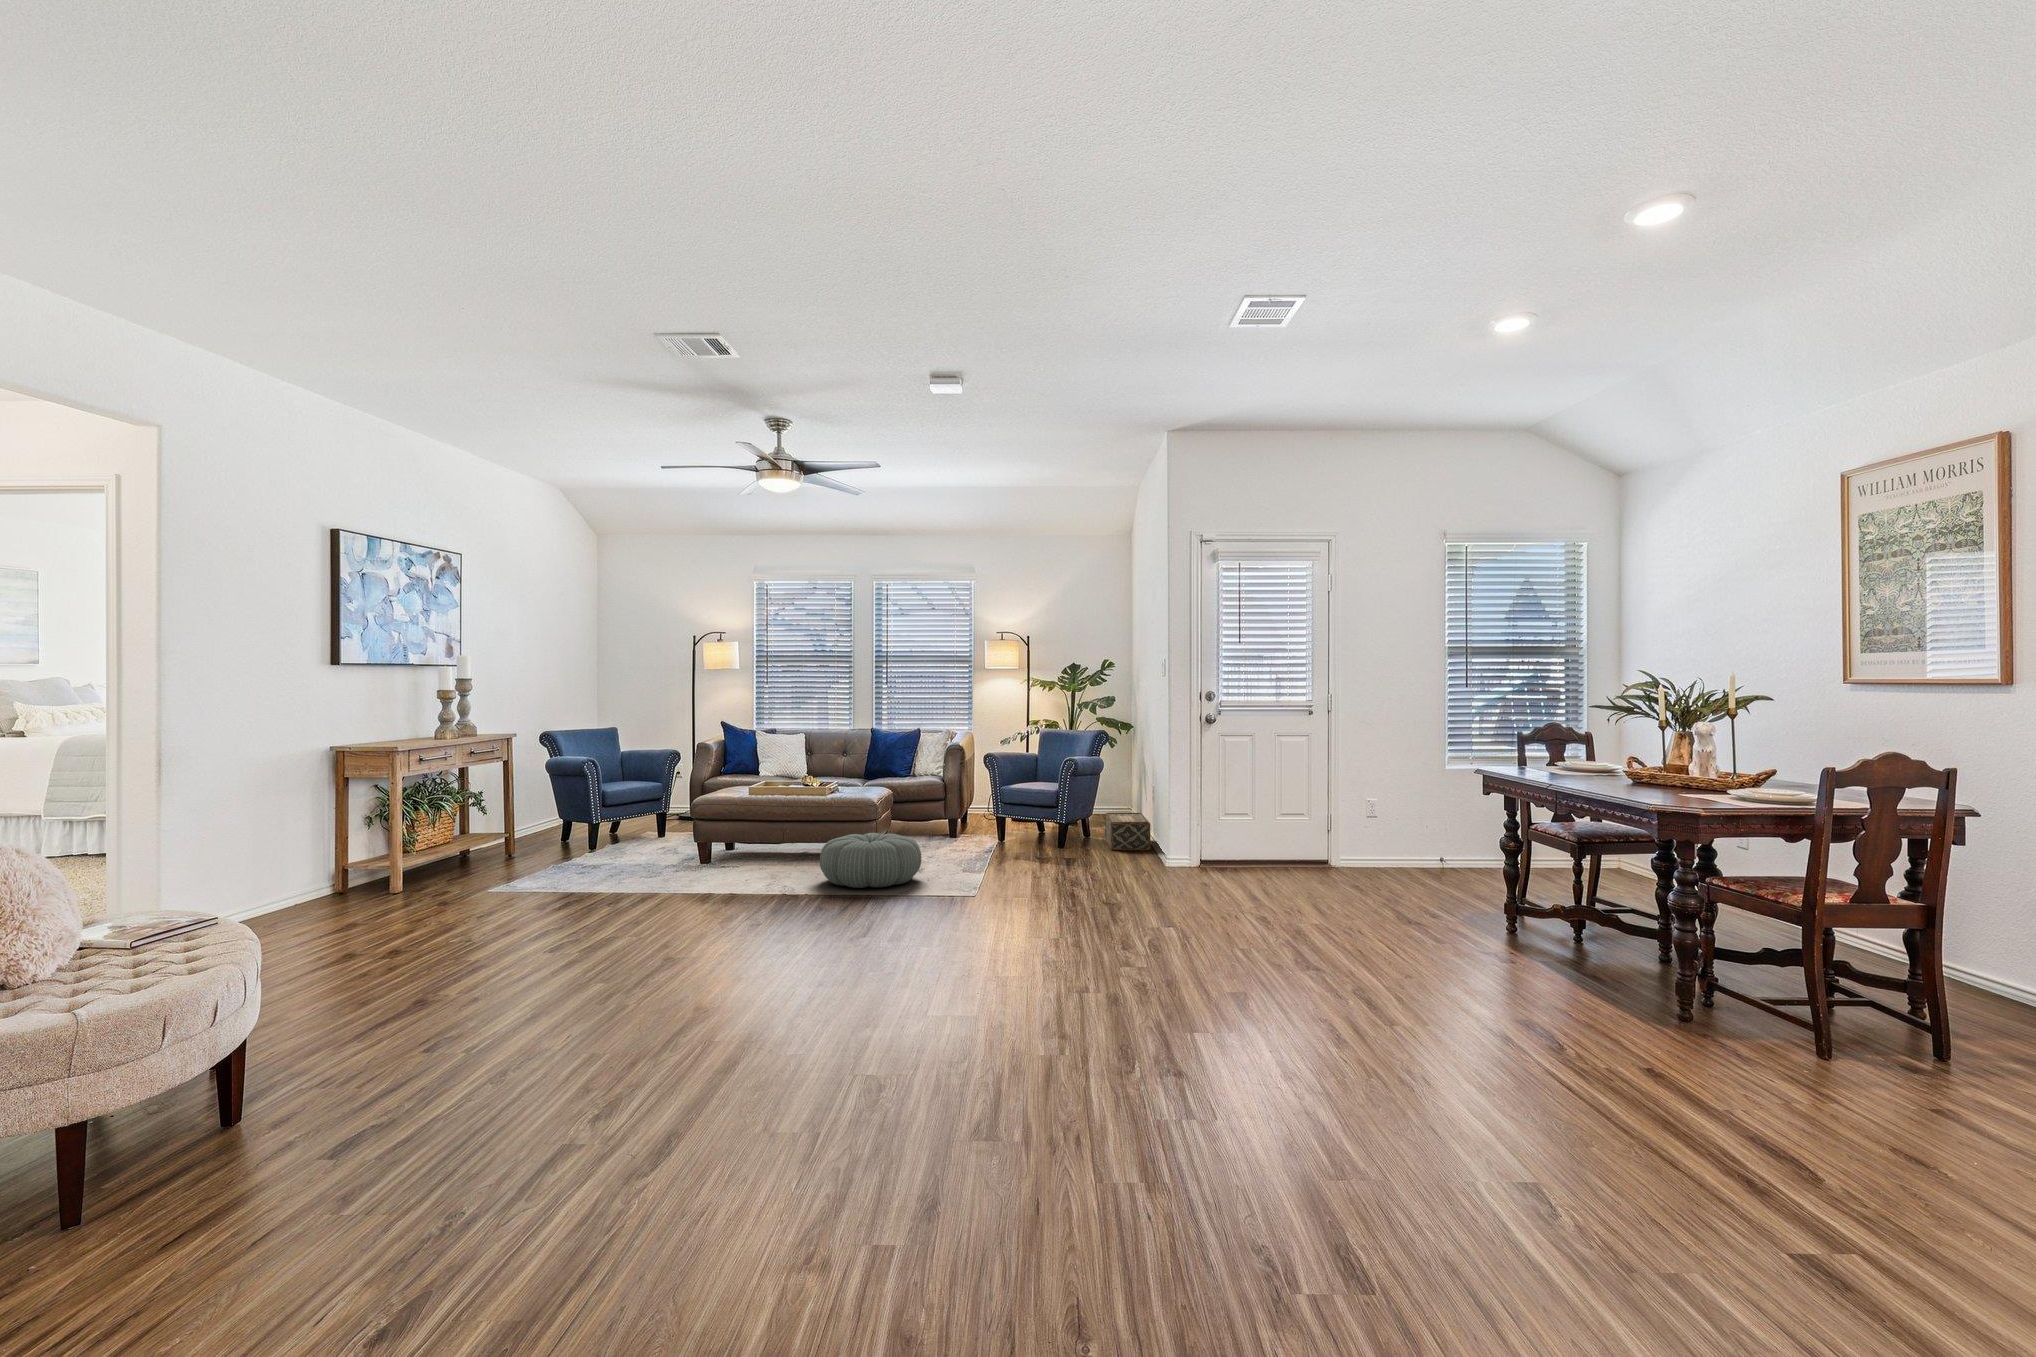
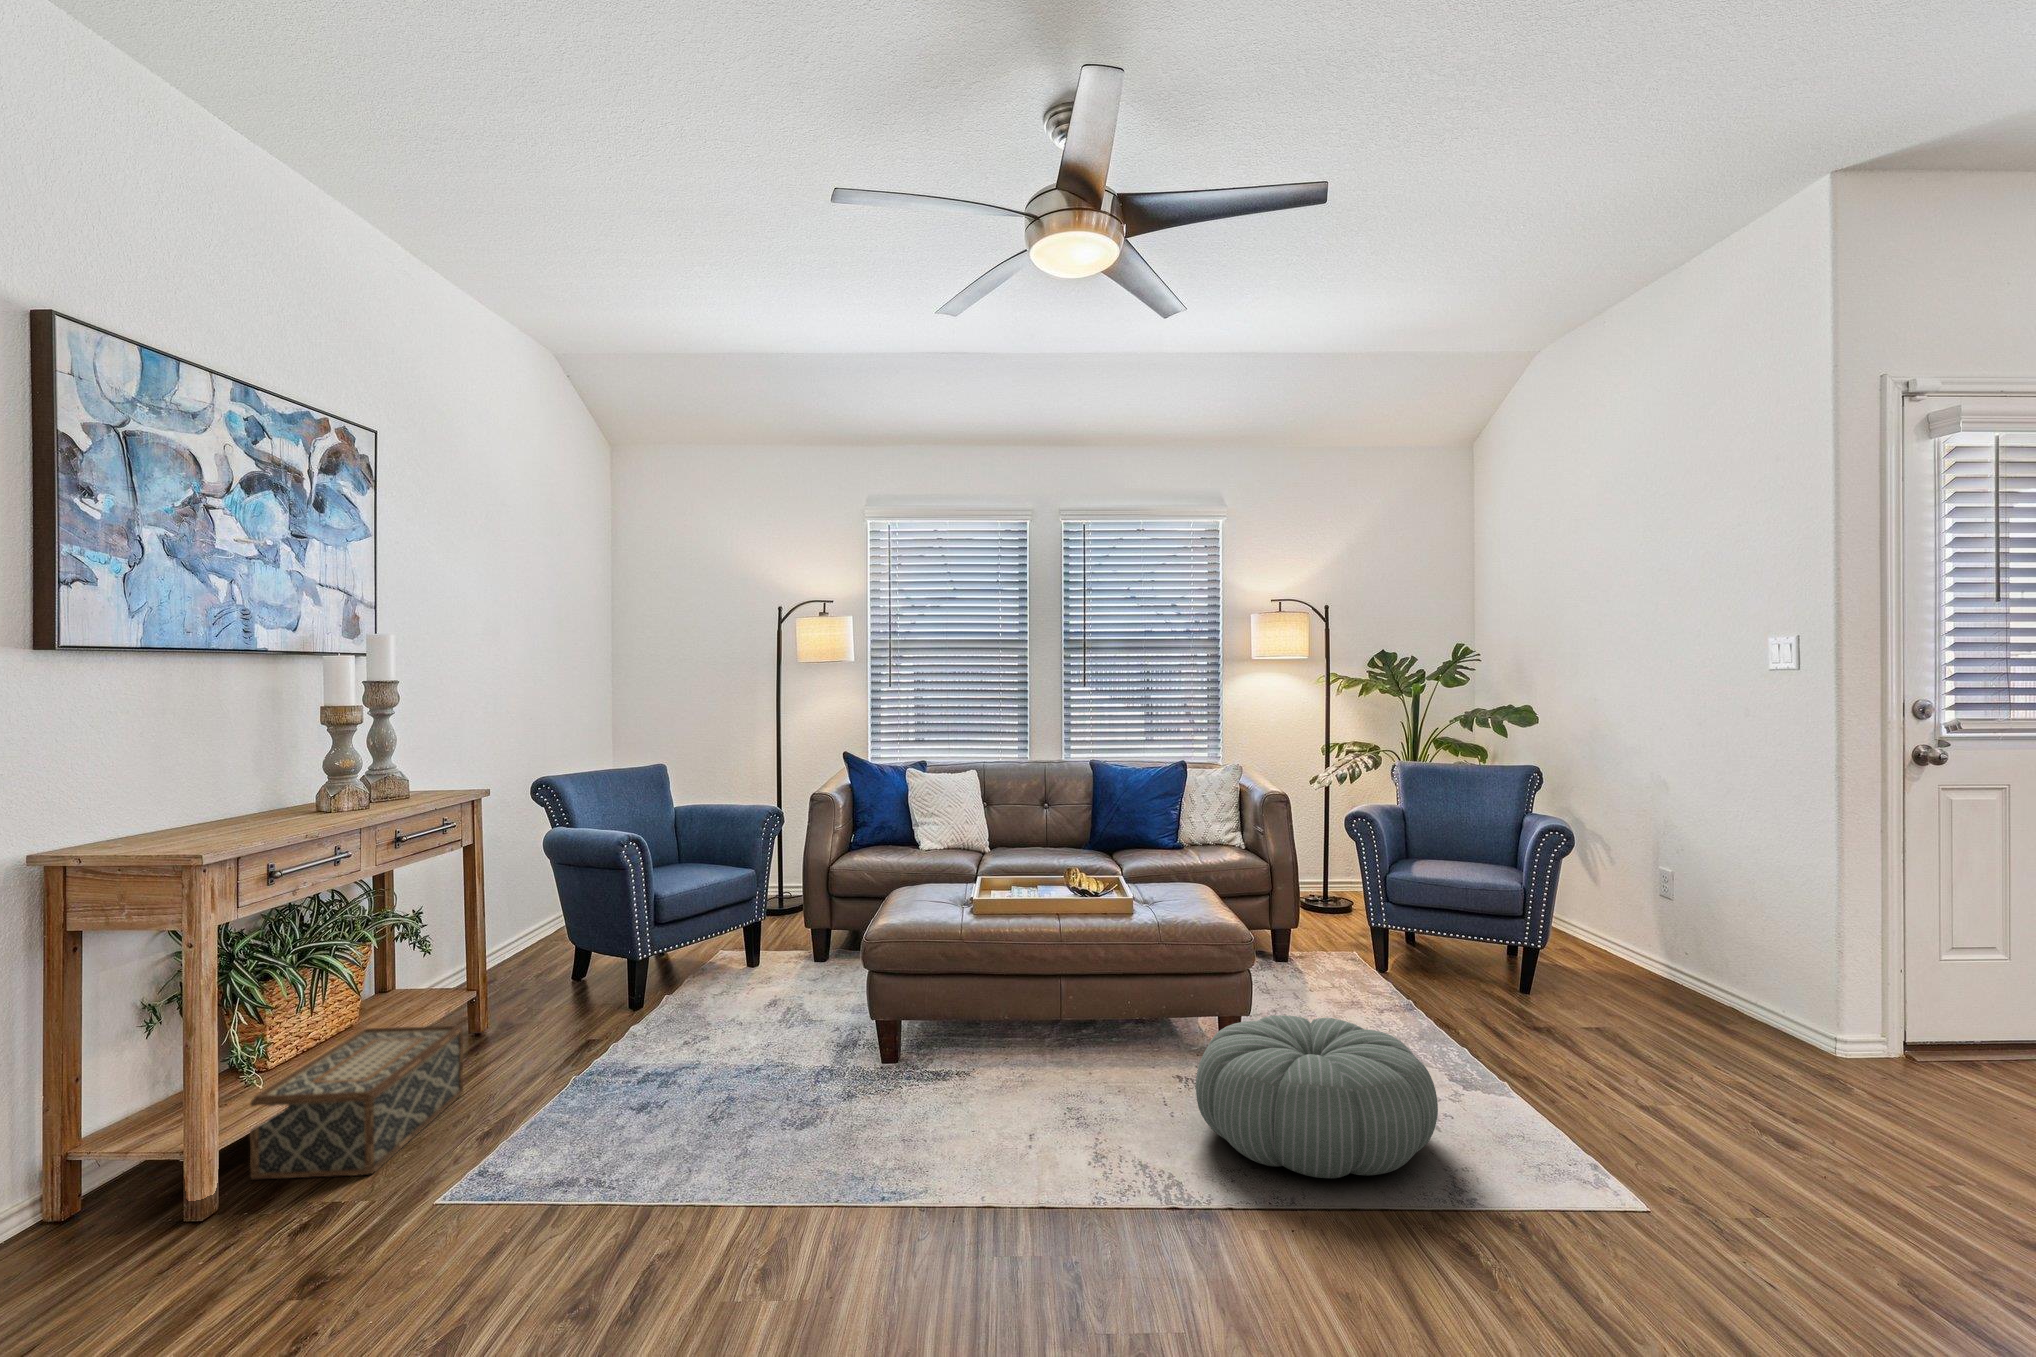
woven basket: present [1105,813,1151,850] -> present [250,1026,463,1180]

